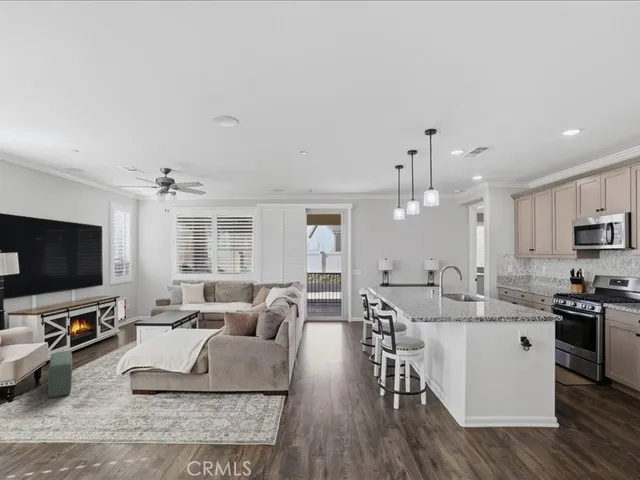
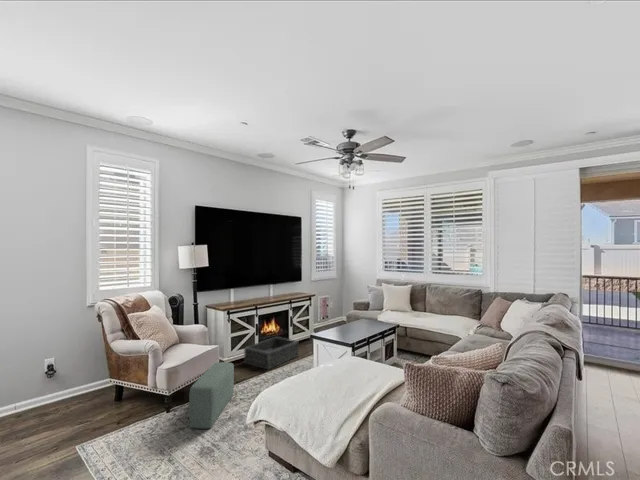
basket: none [59,335,112,360] -> present [244,337,298,369]

